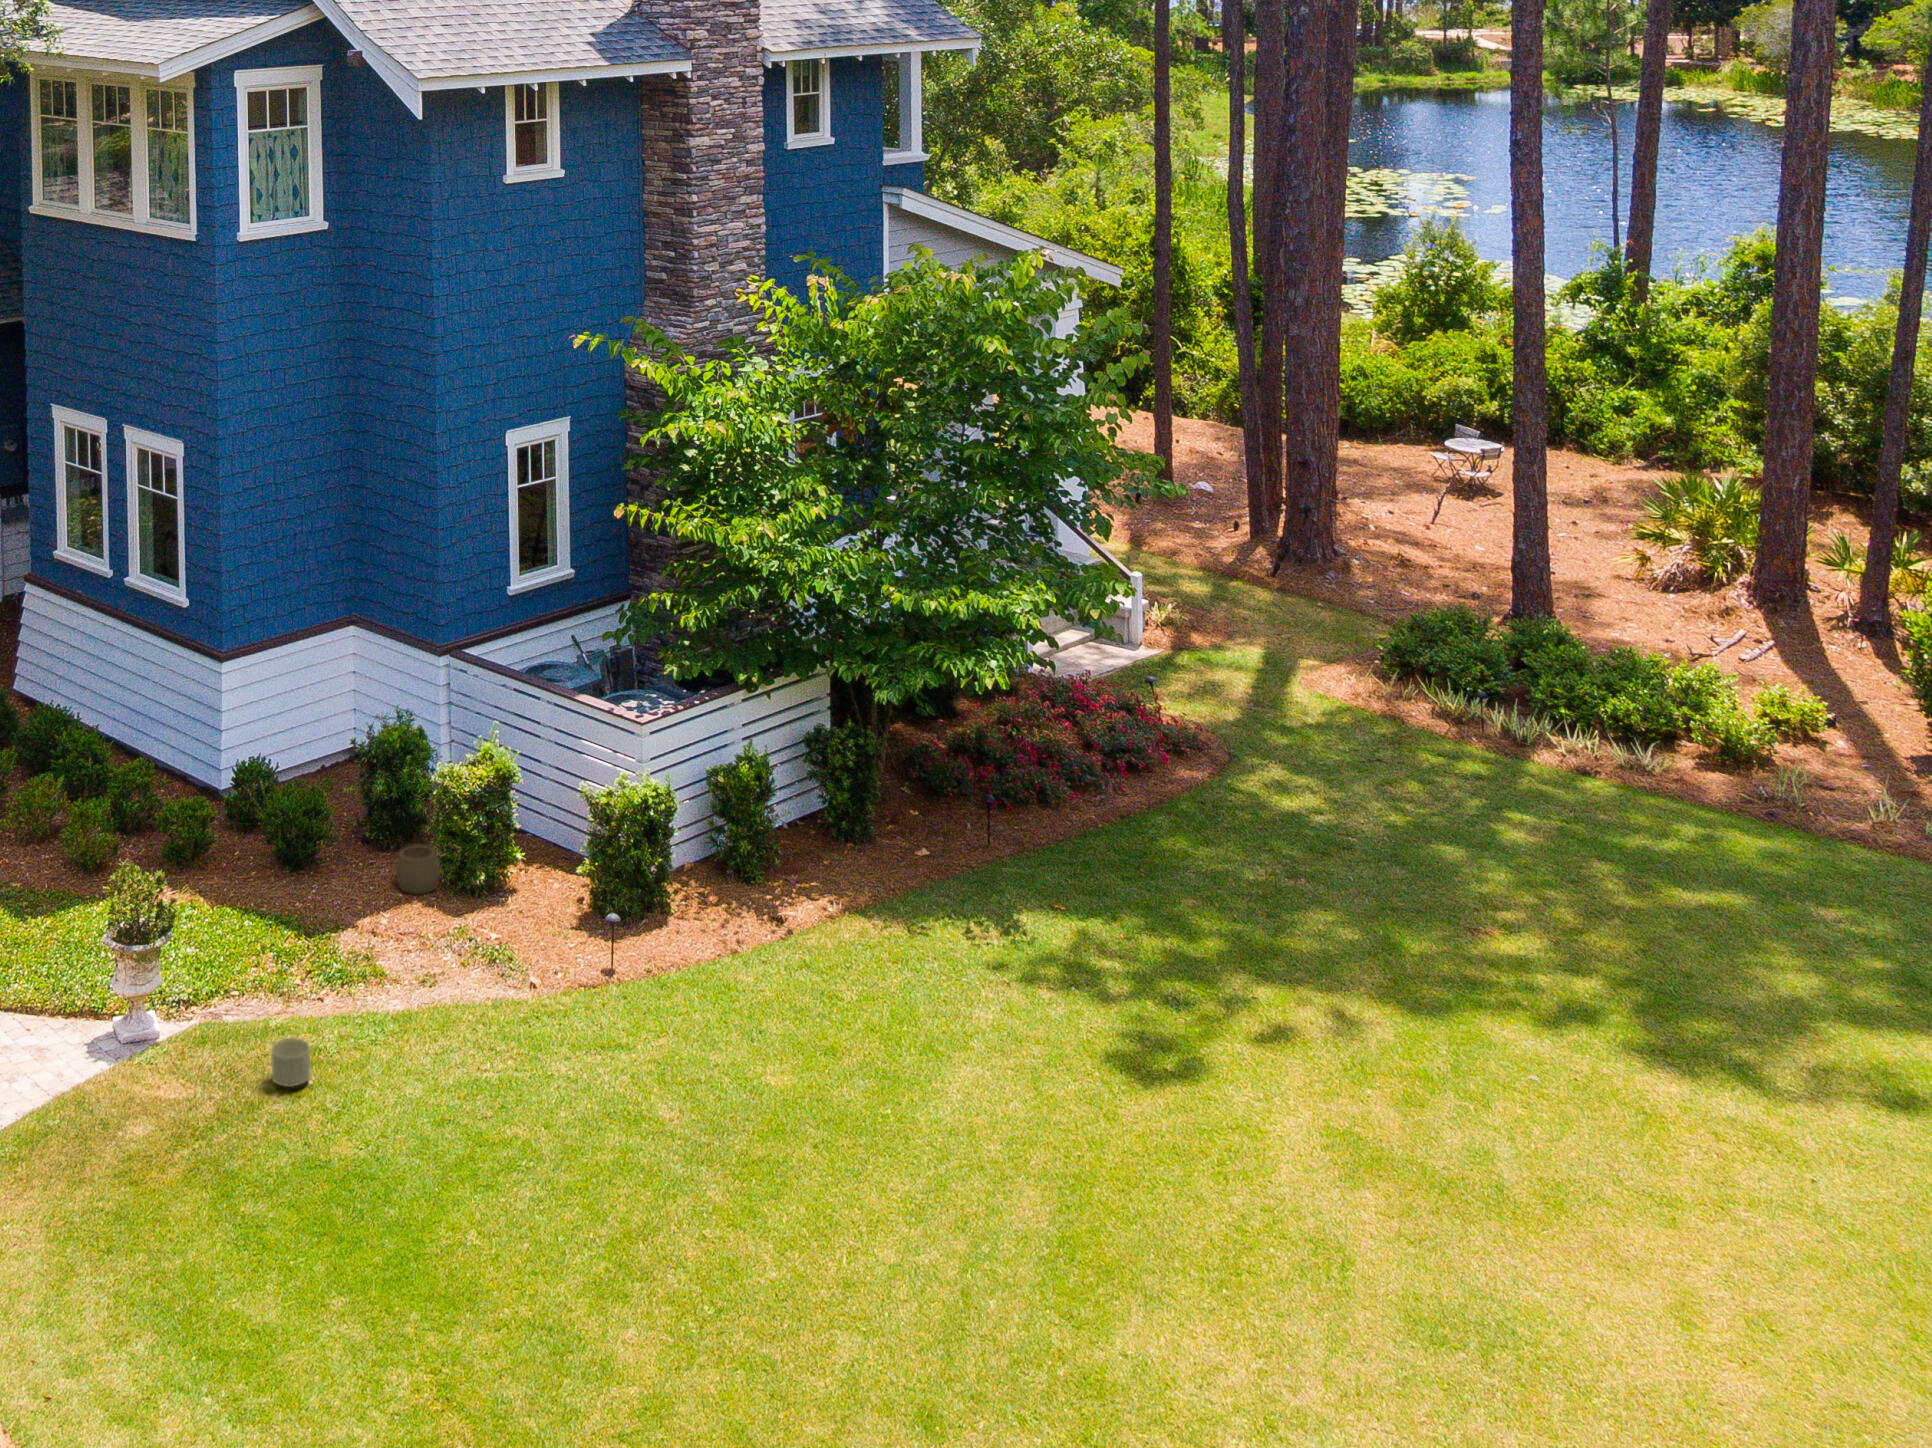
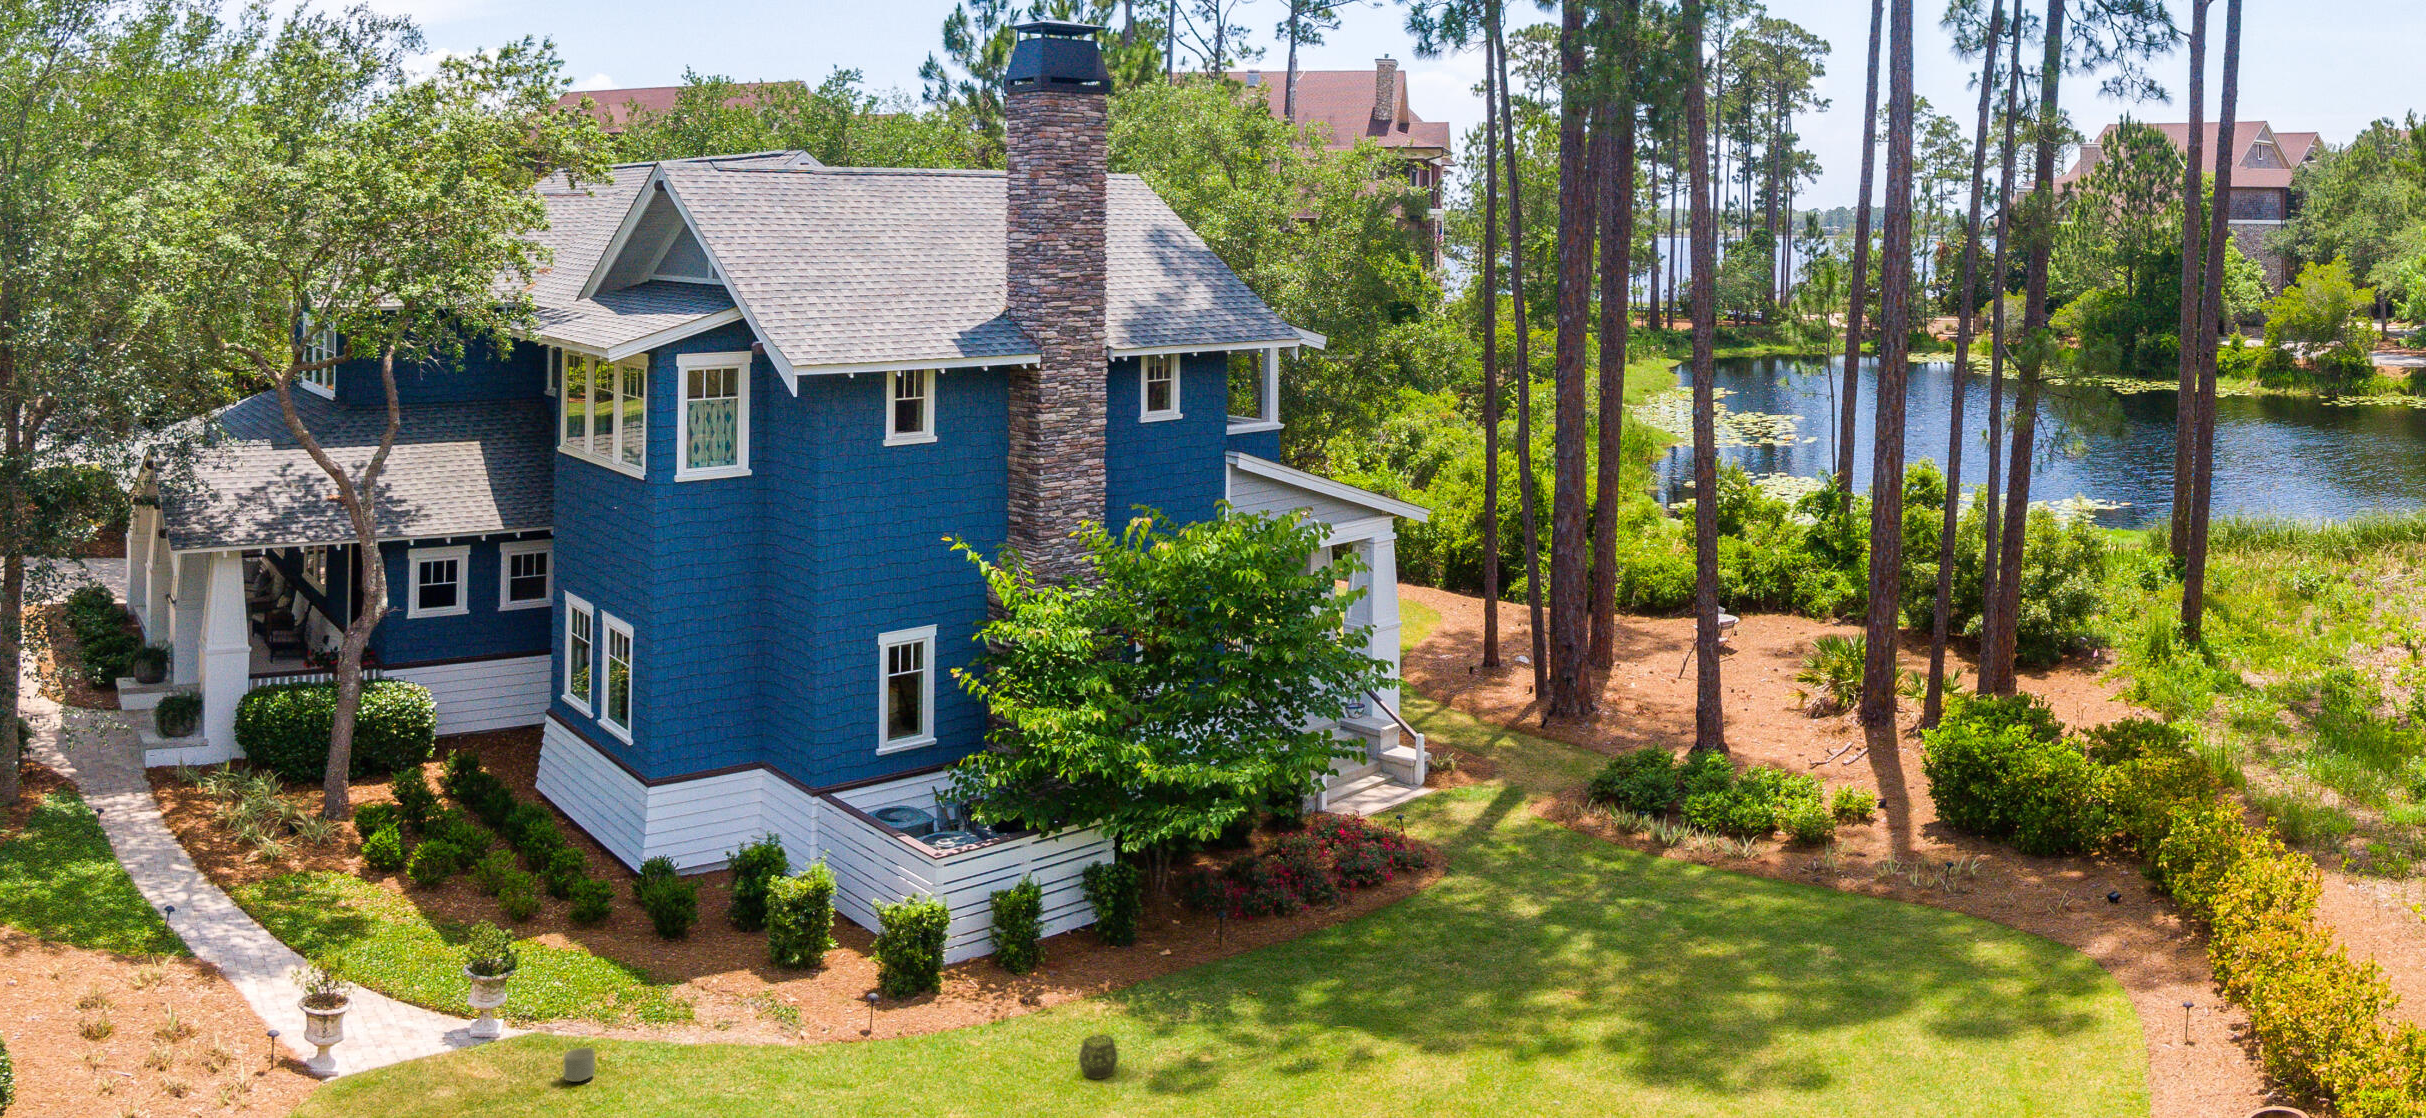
woven basket: present [396,846,439,895] -> present [1079,1035,1118,1079]

